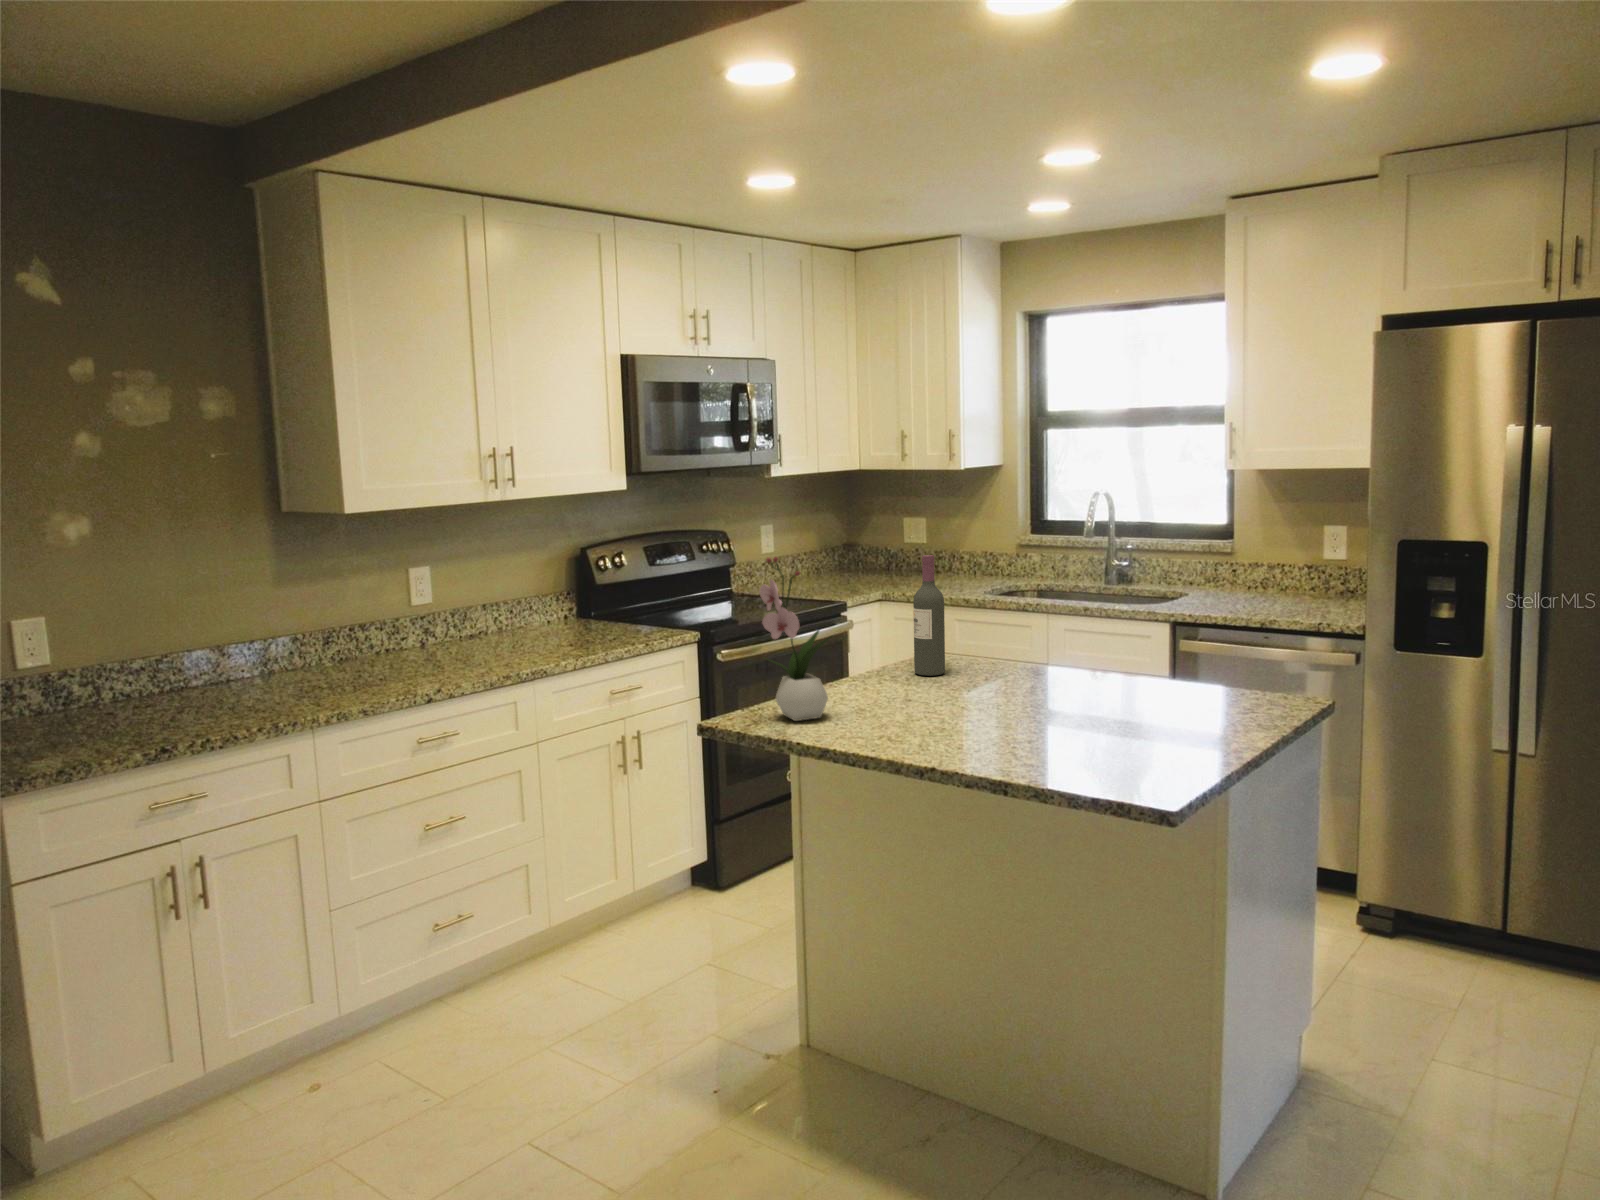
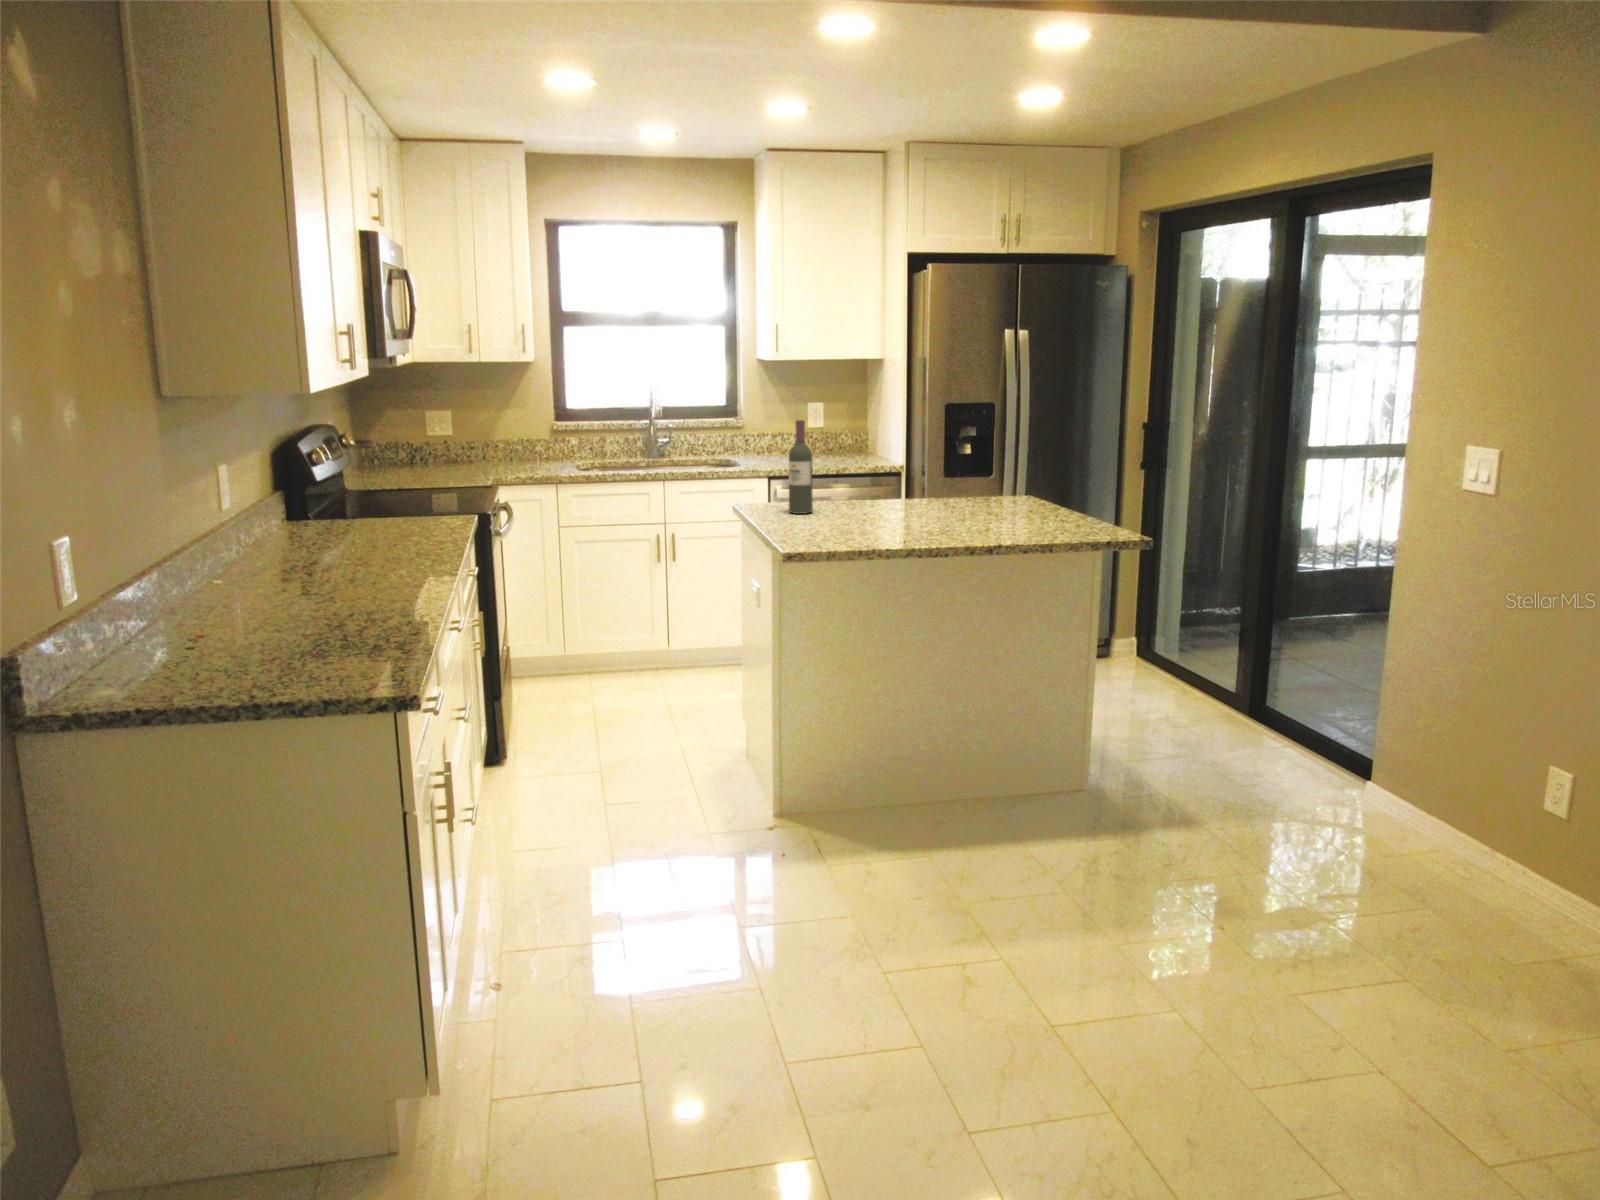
flower arrangement: present [759,557,832,721] -> none [826,416,869,541]

